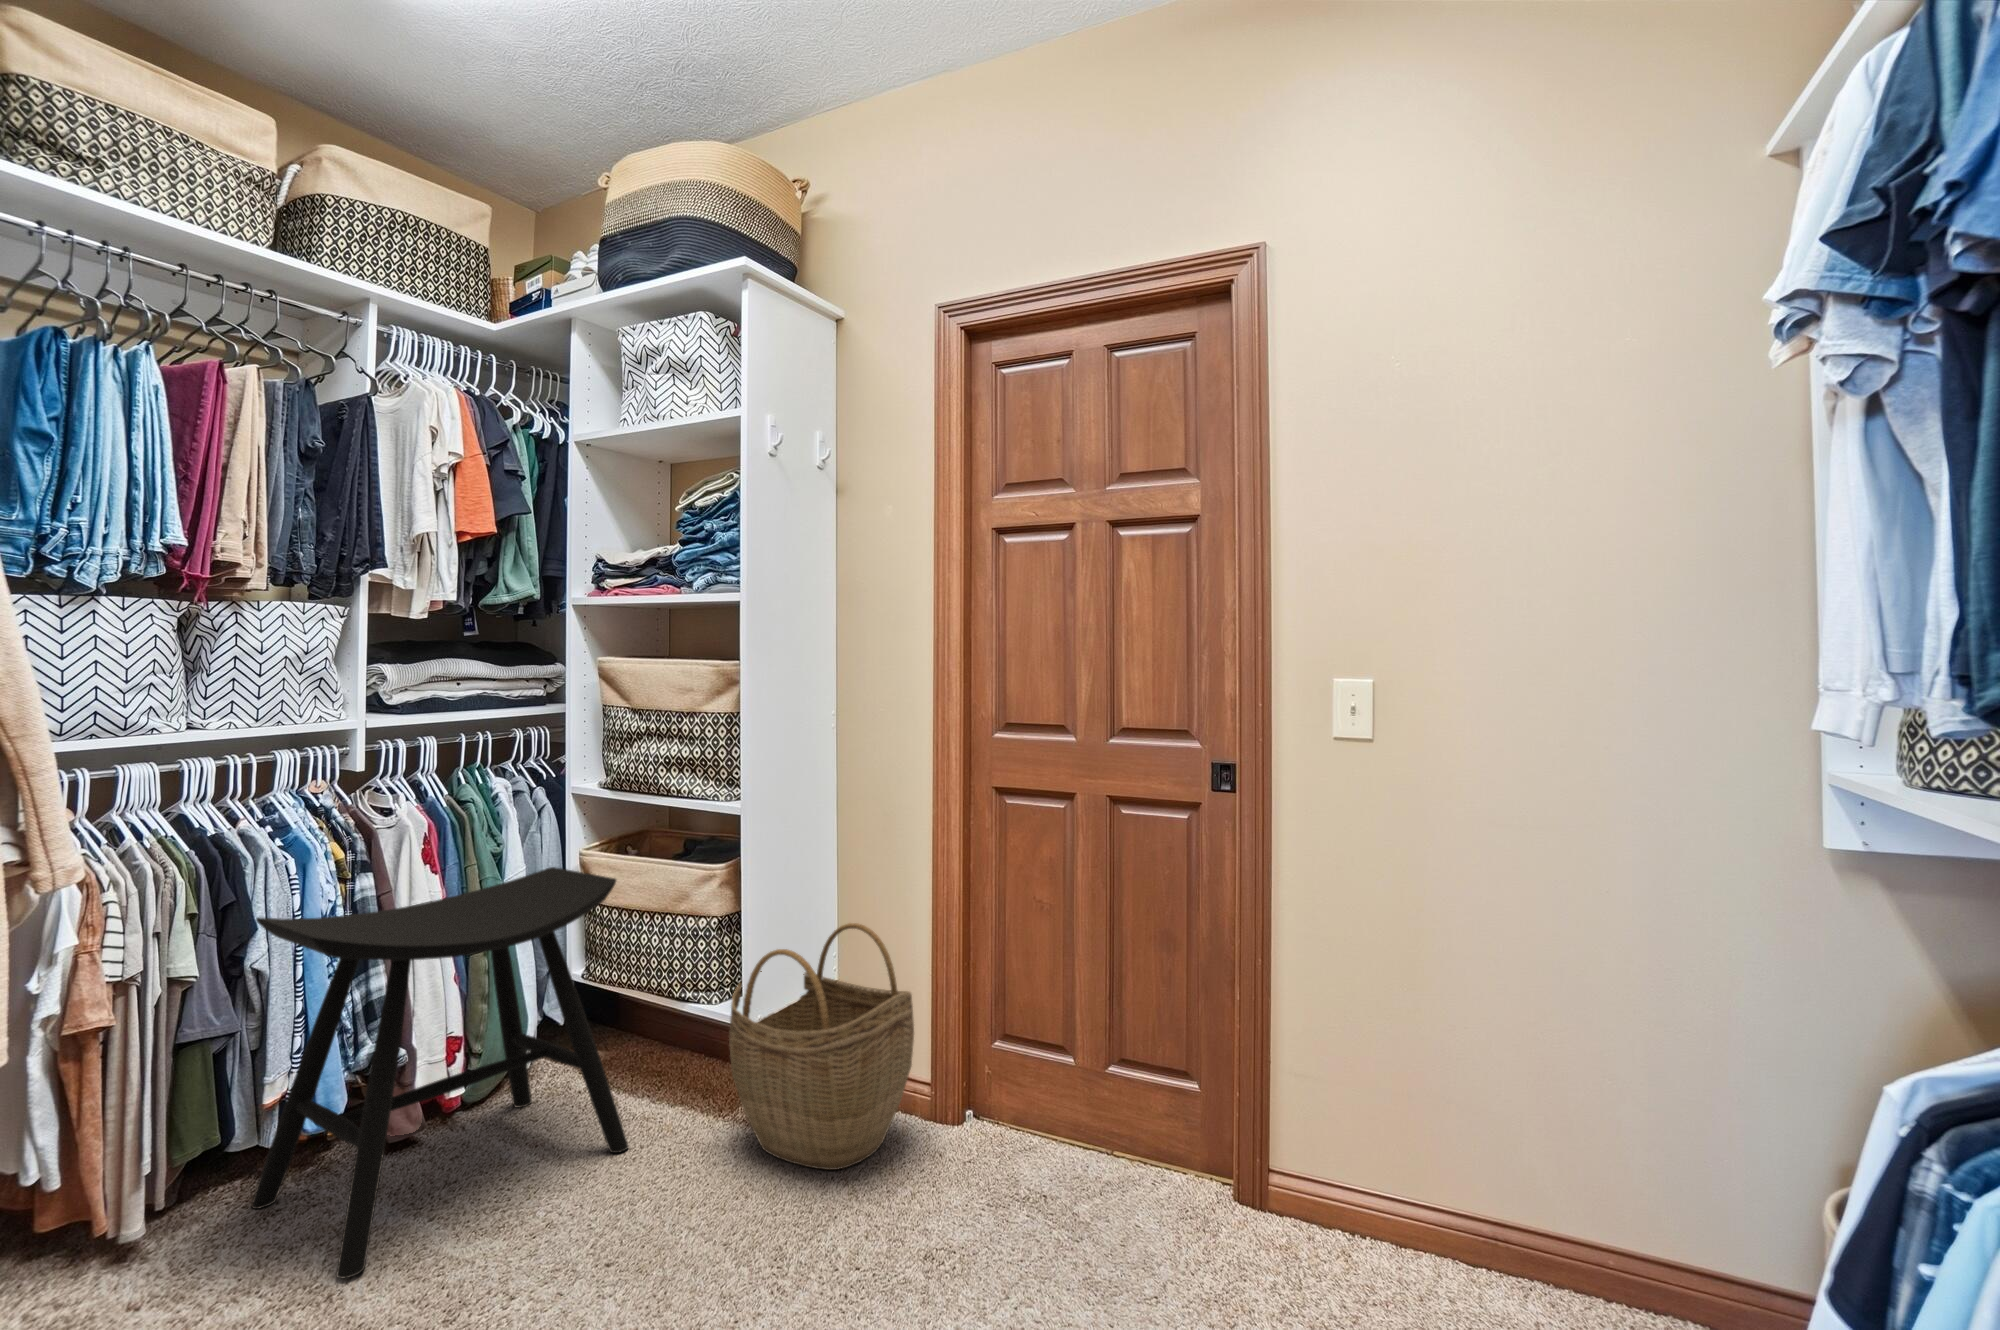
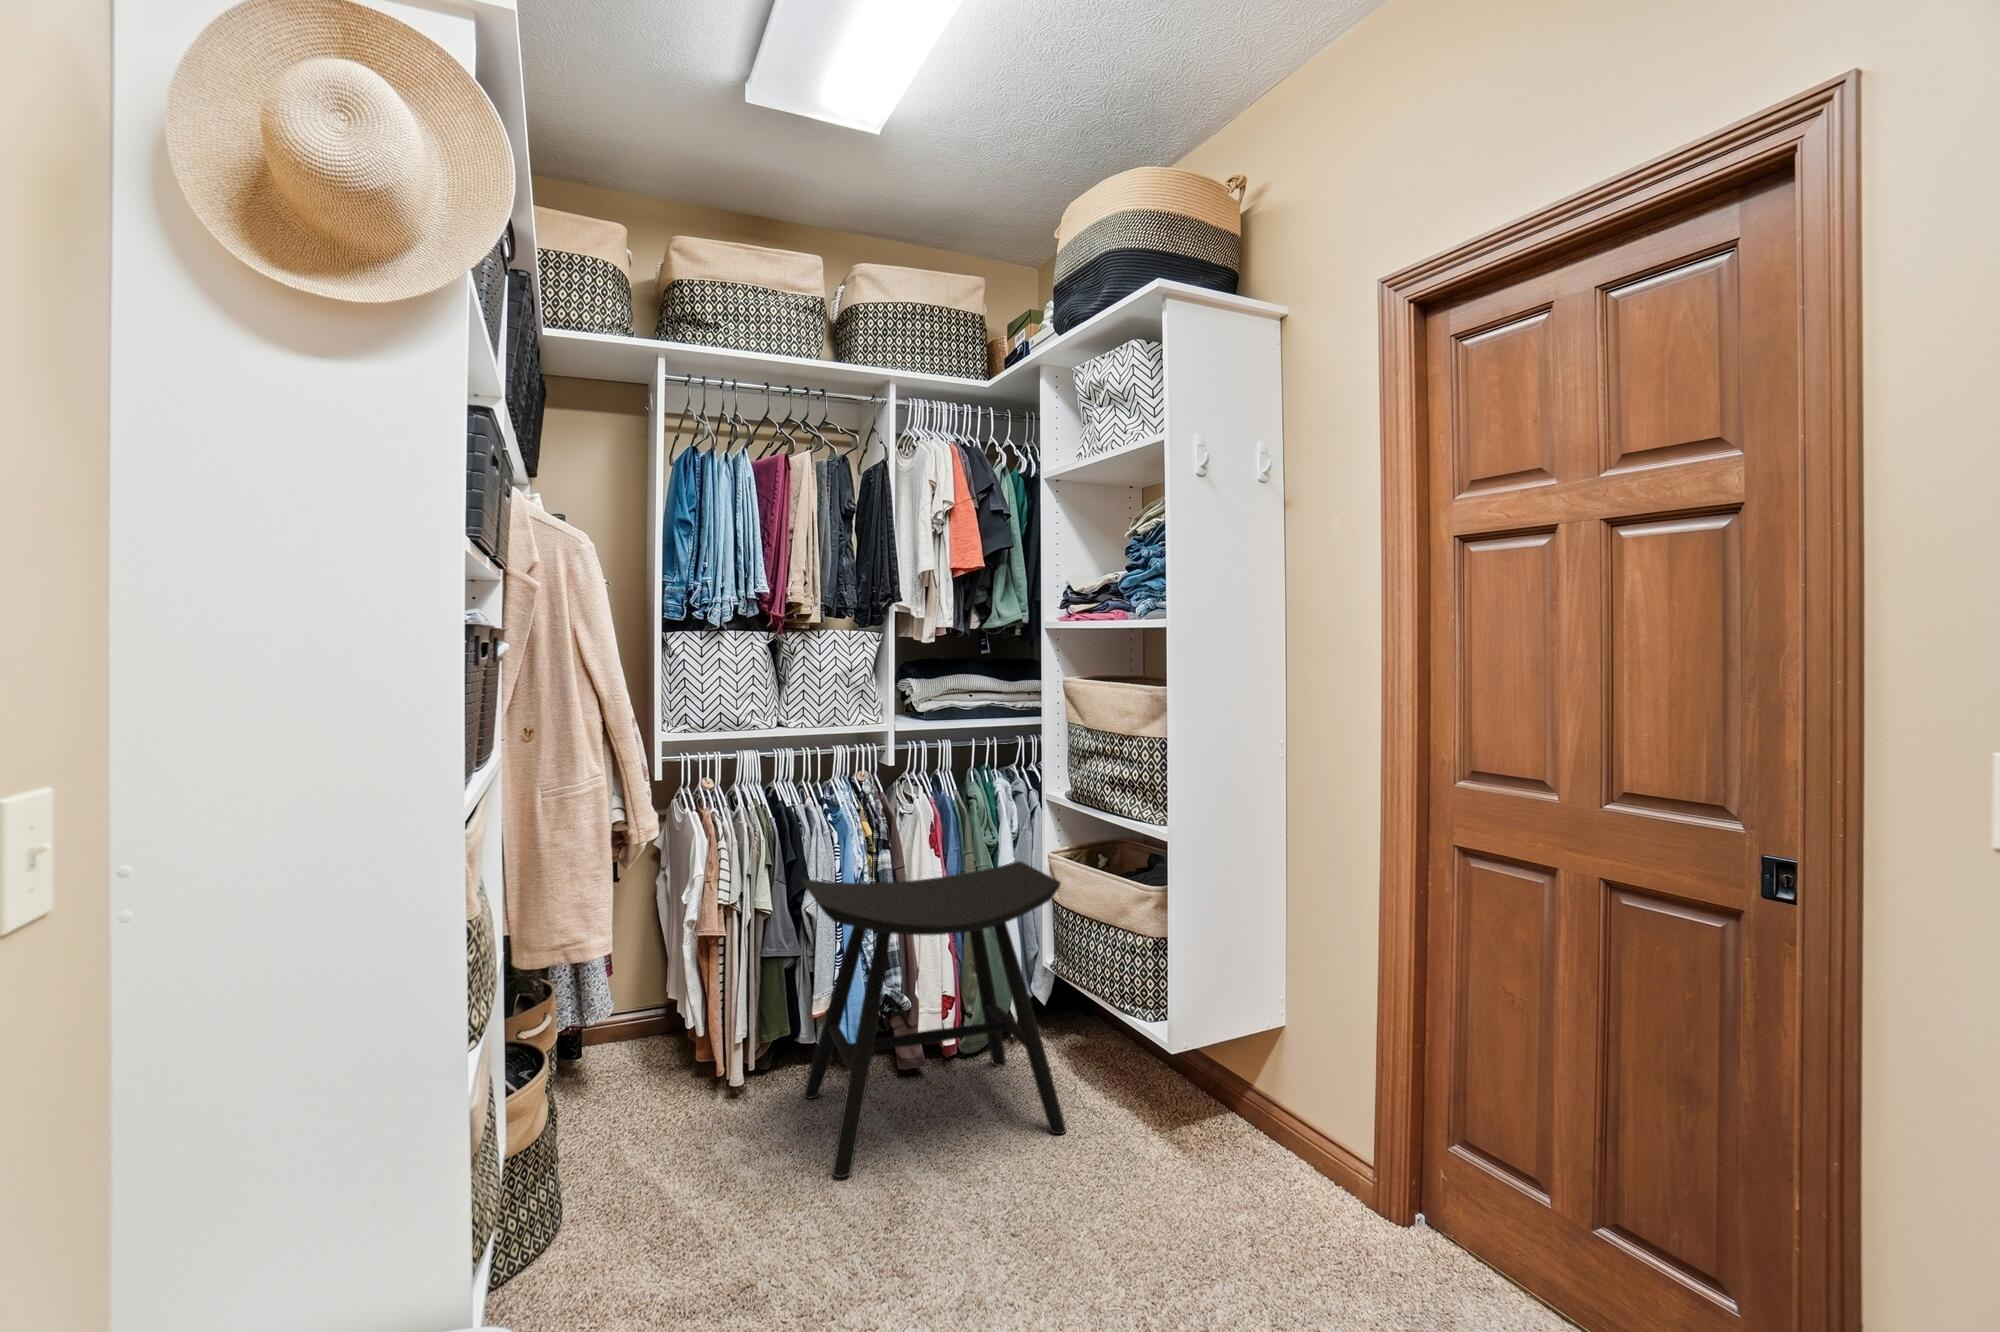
woven basket: present [729,923,914,1170] -> none [1151,963,1342,1222]

